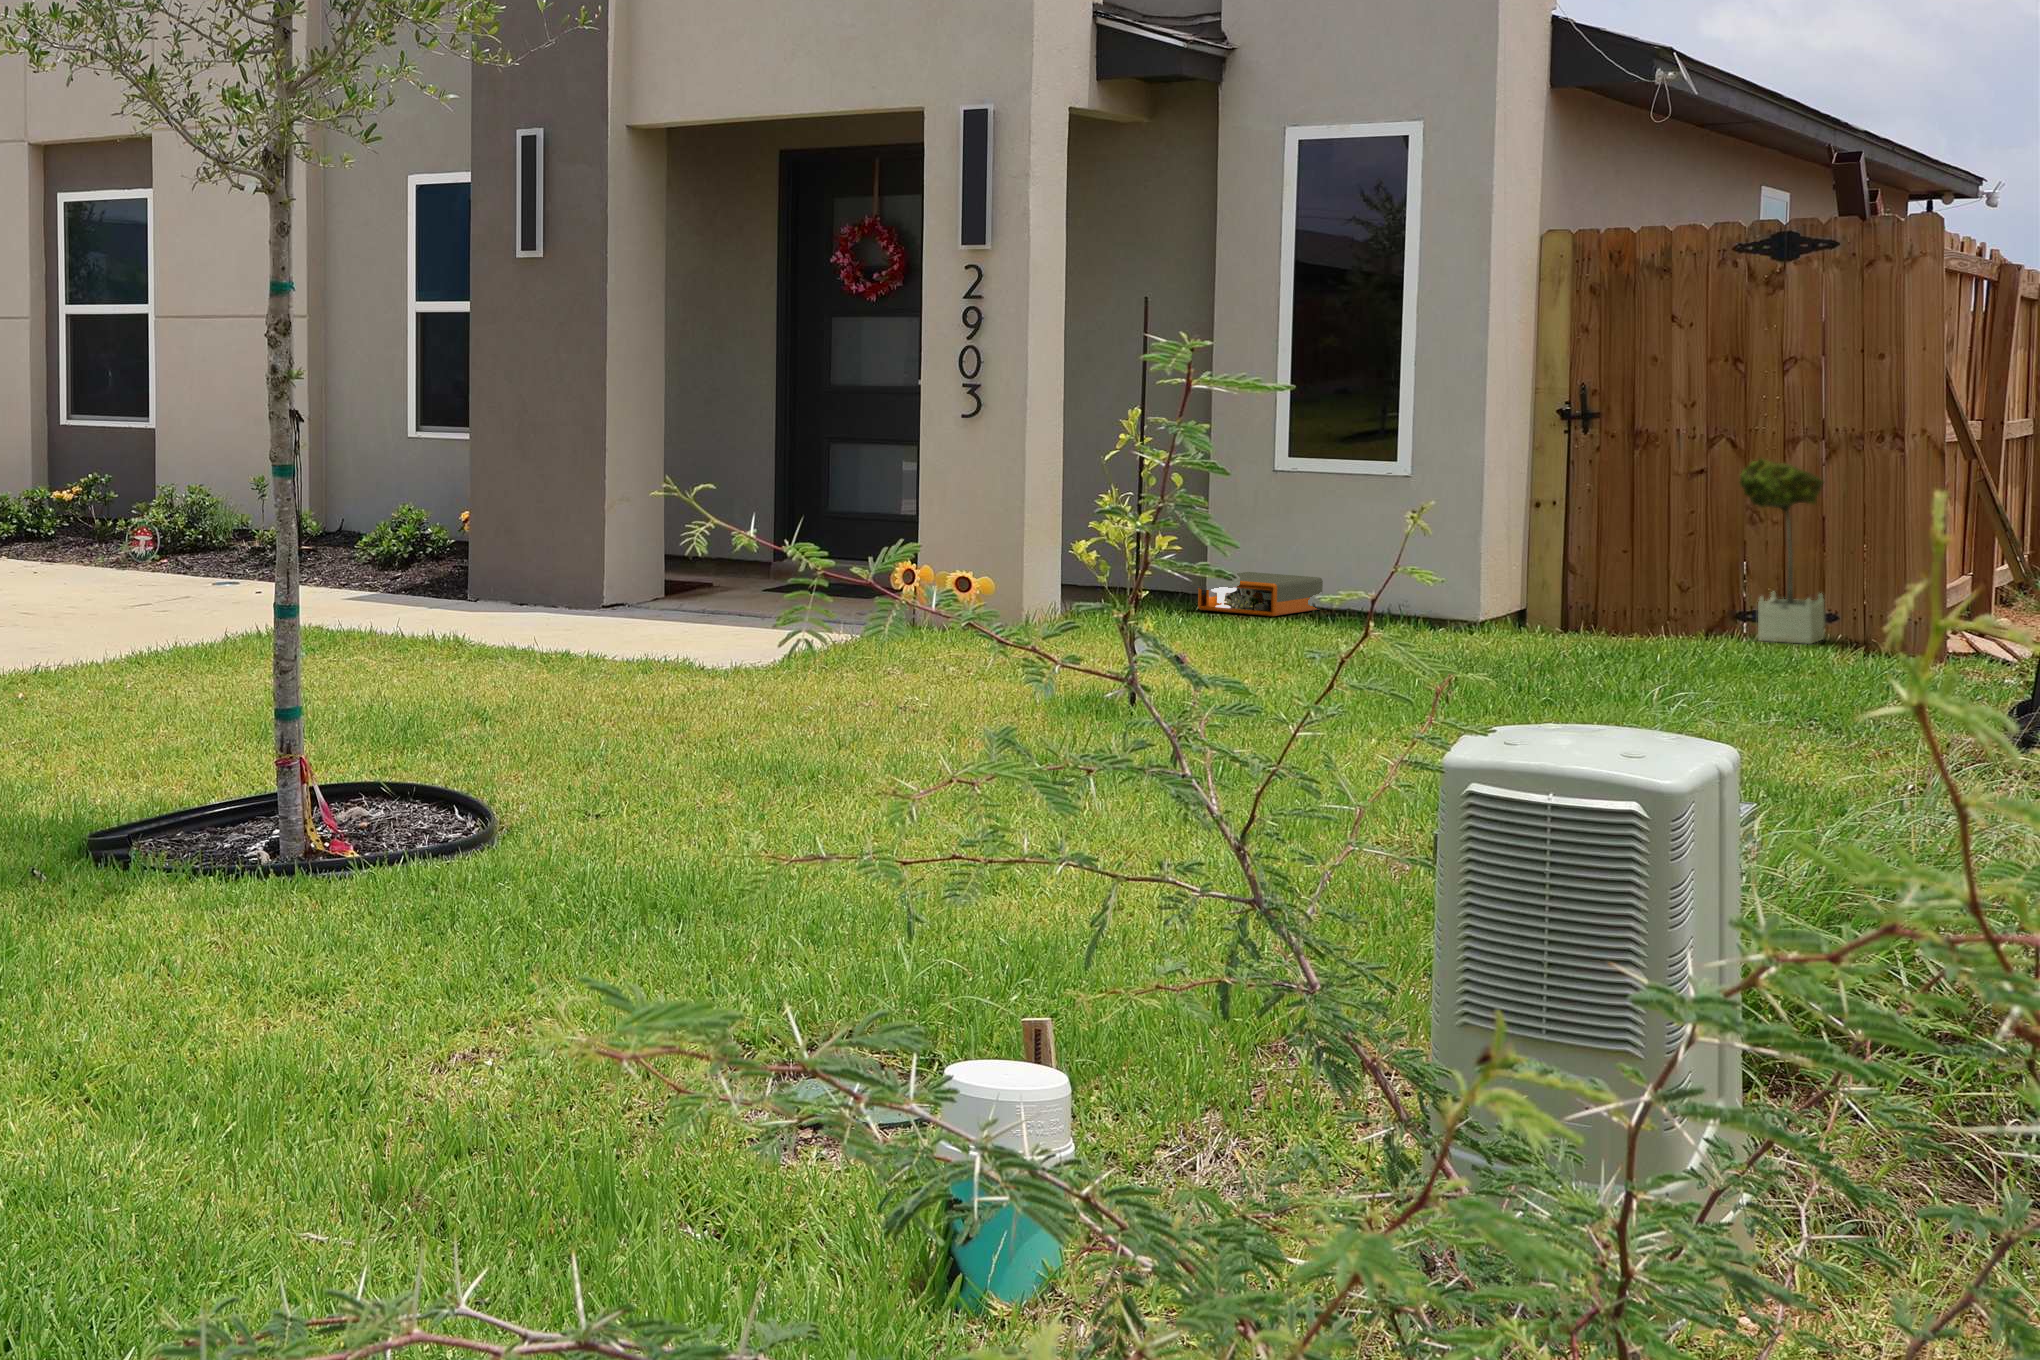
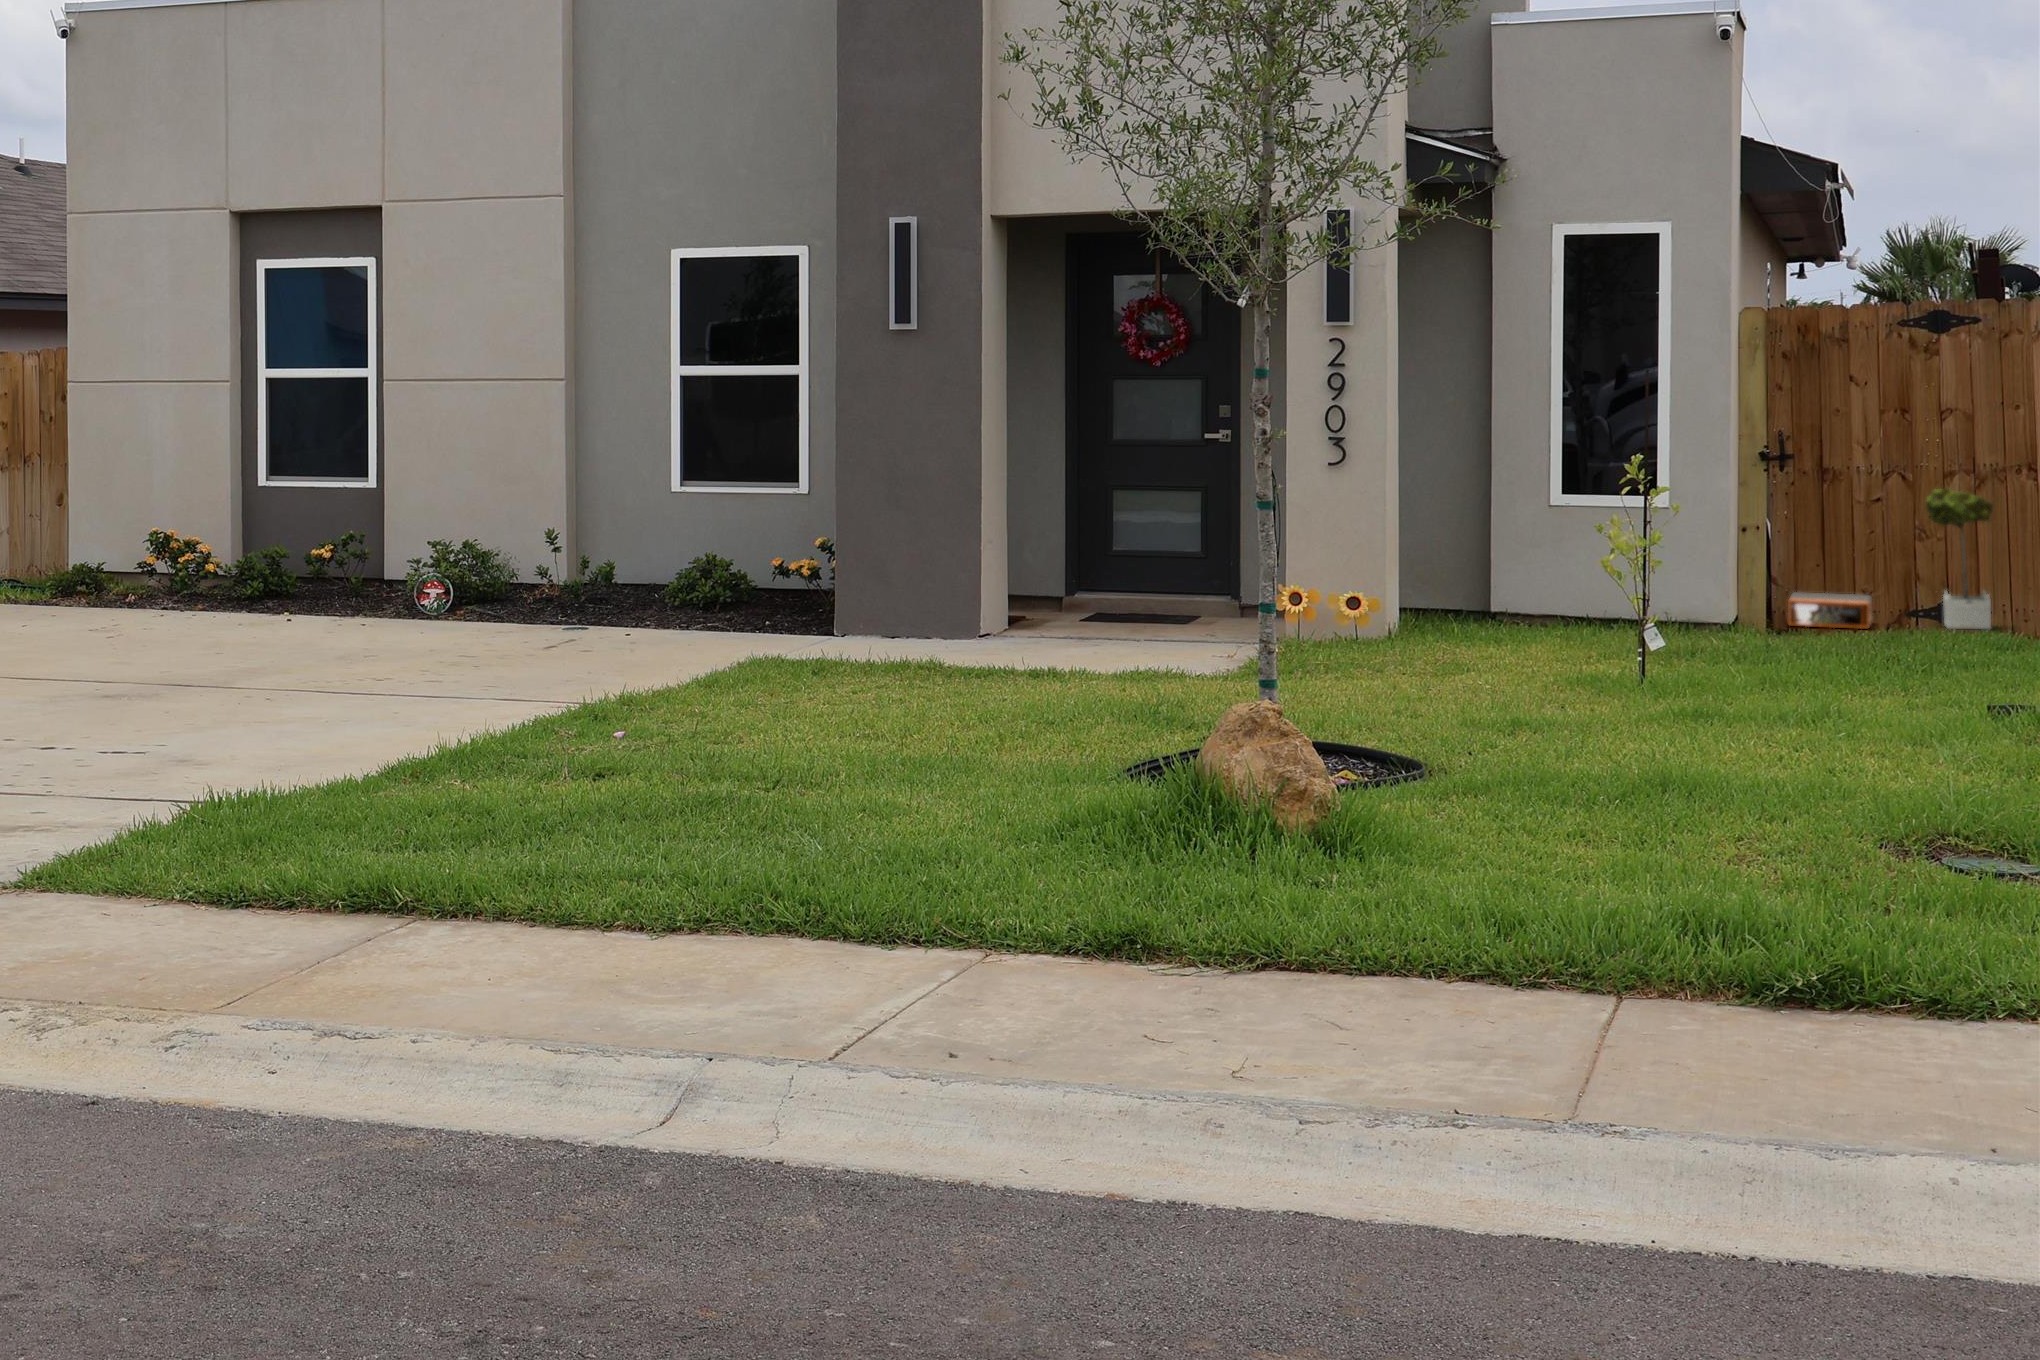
storage box: present [1198,572,1323,616] -> present [1788,592,1872,629]

